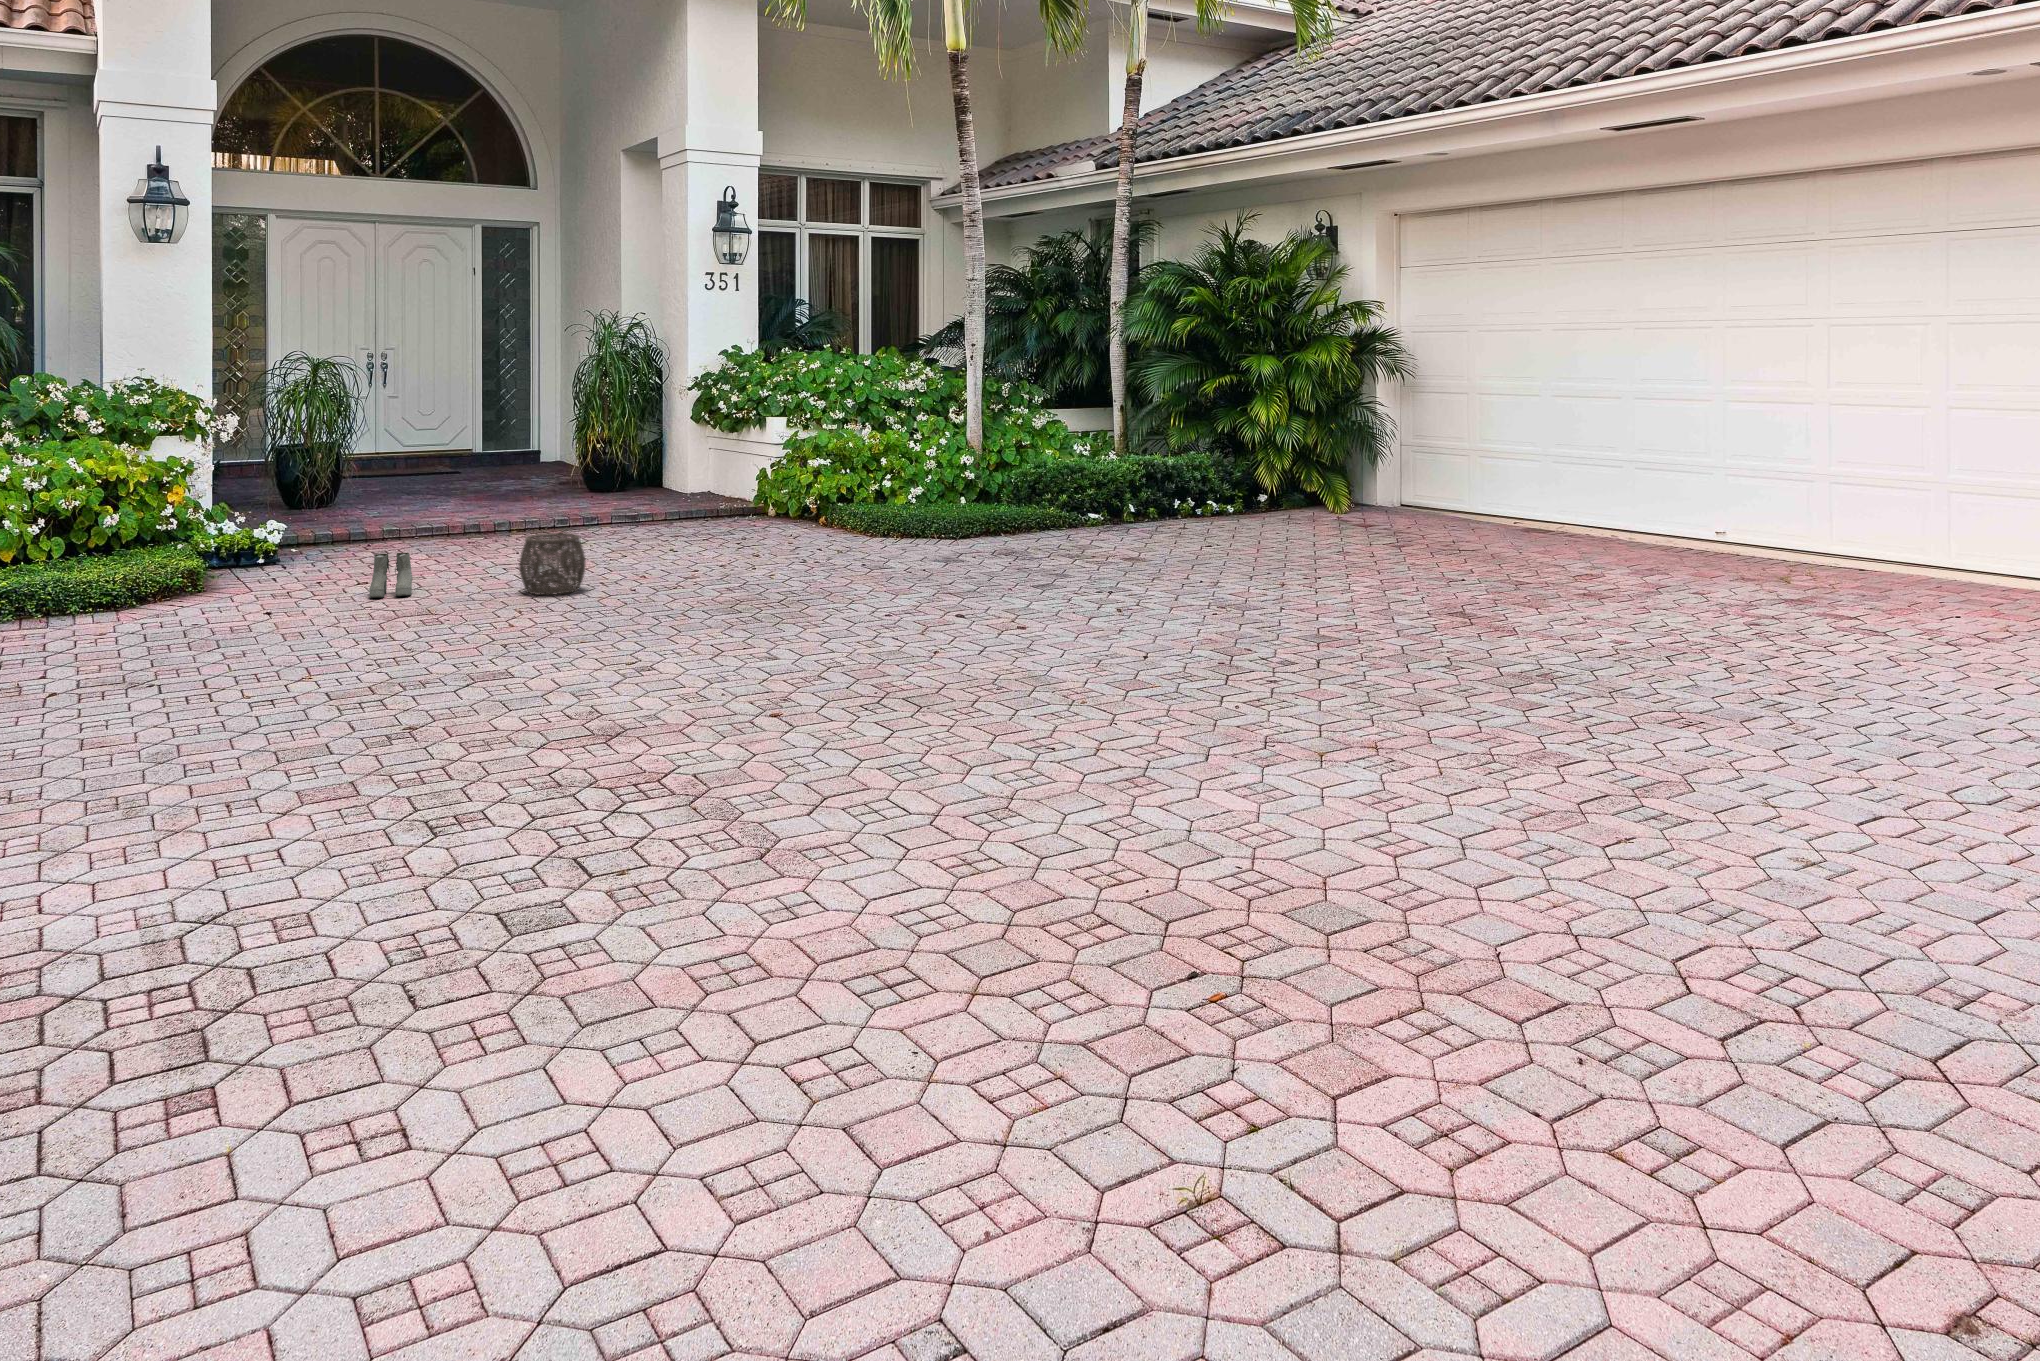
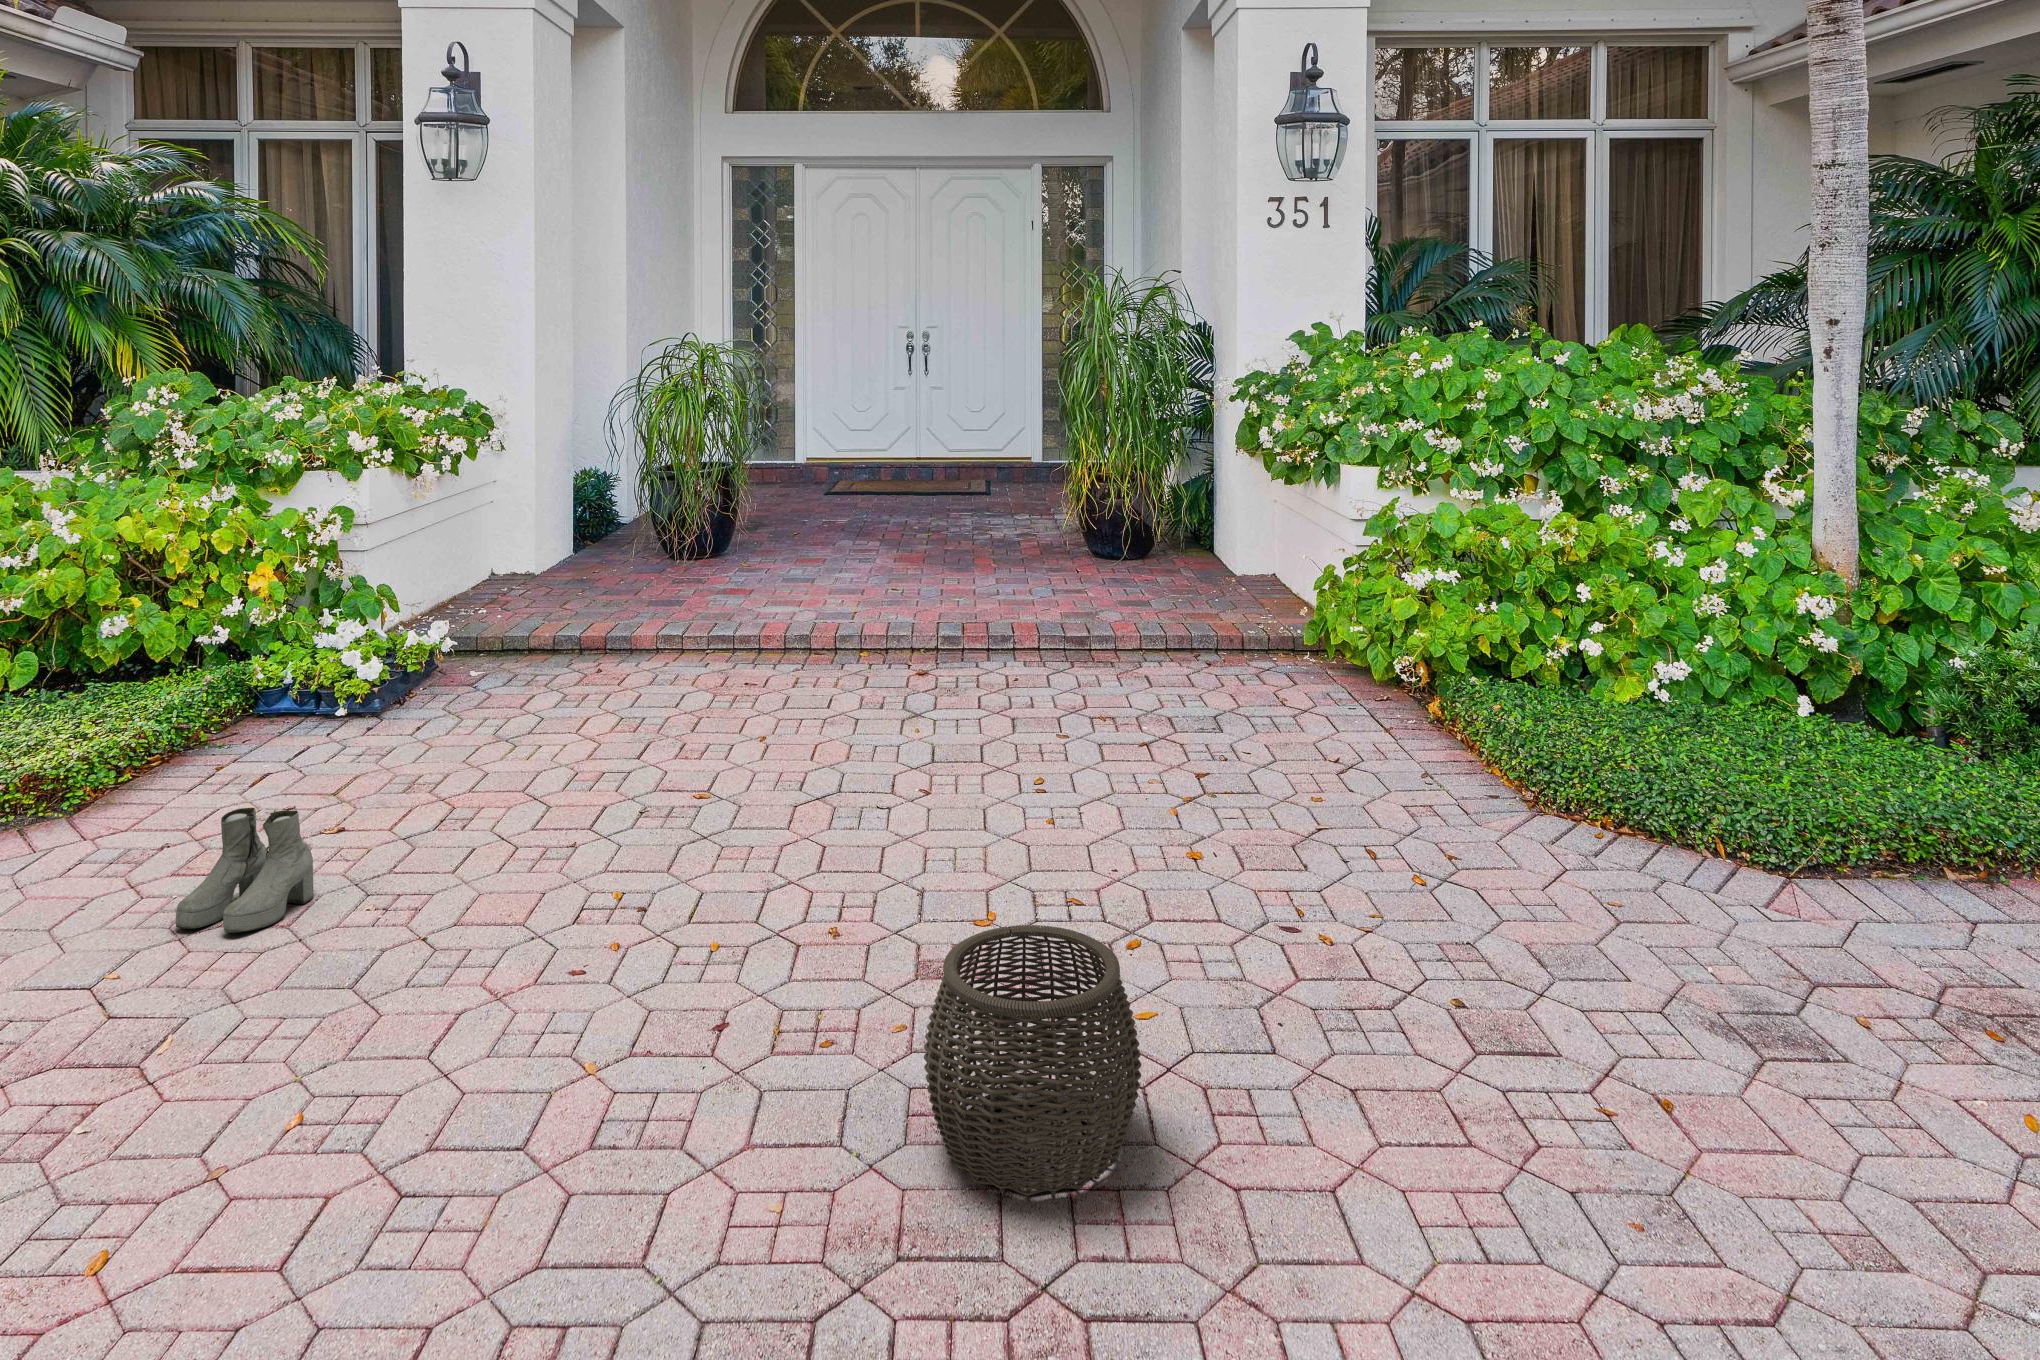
woven basket: present [519,533,585,595] -> present [924,925,1142,1197]

